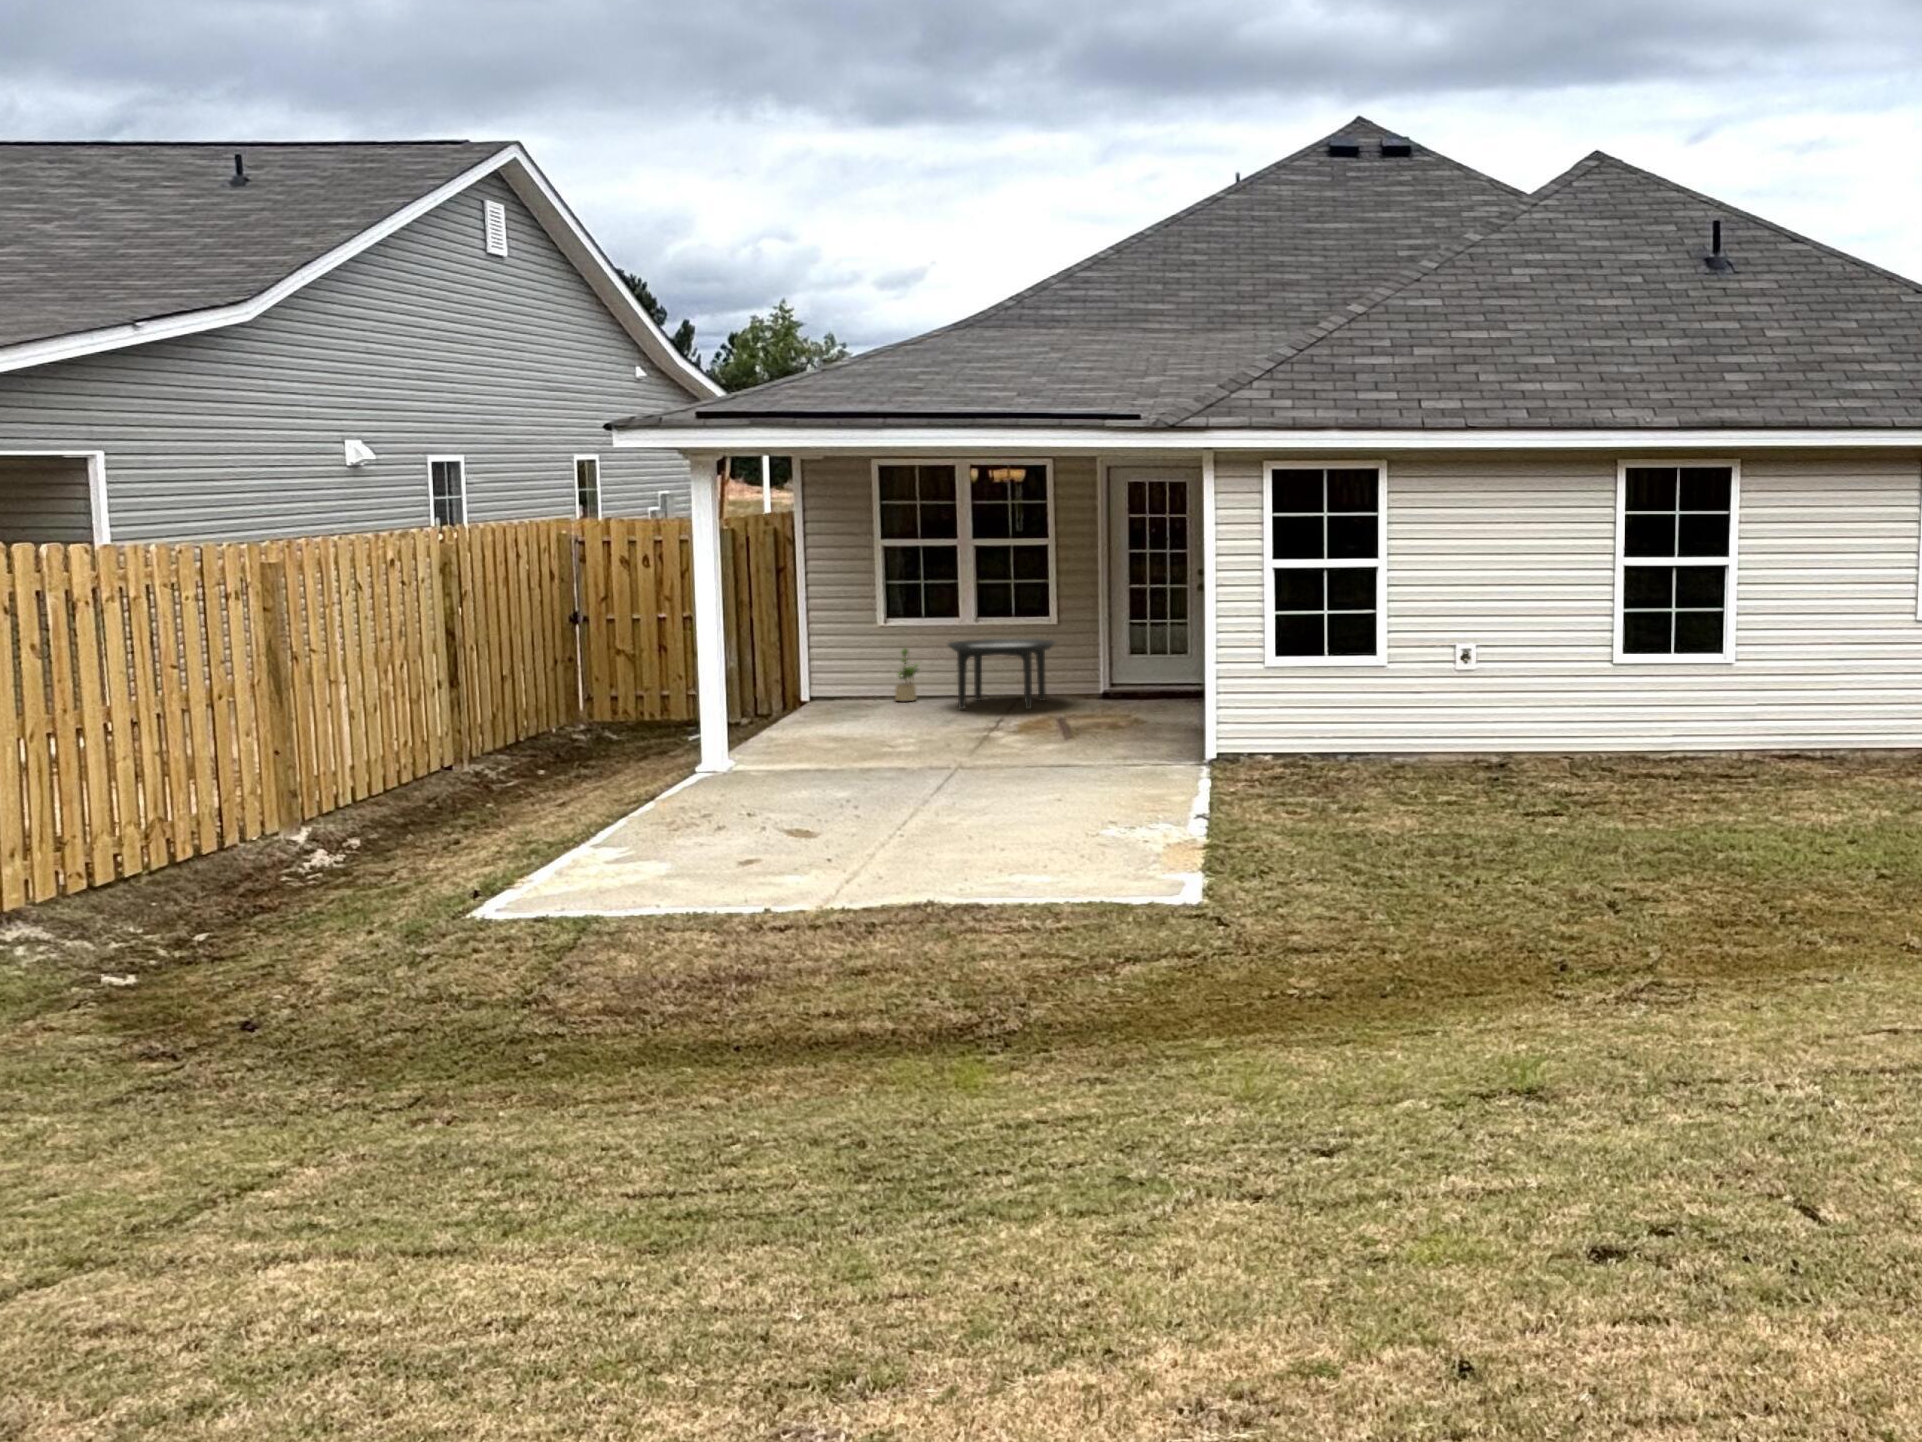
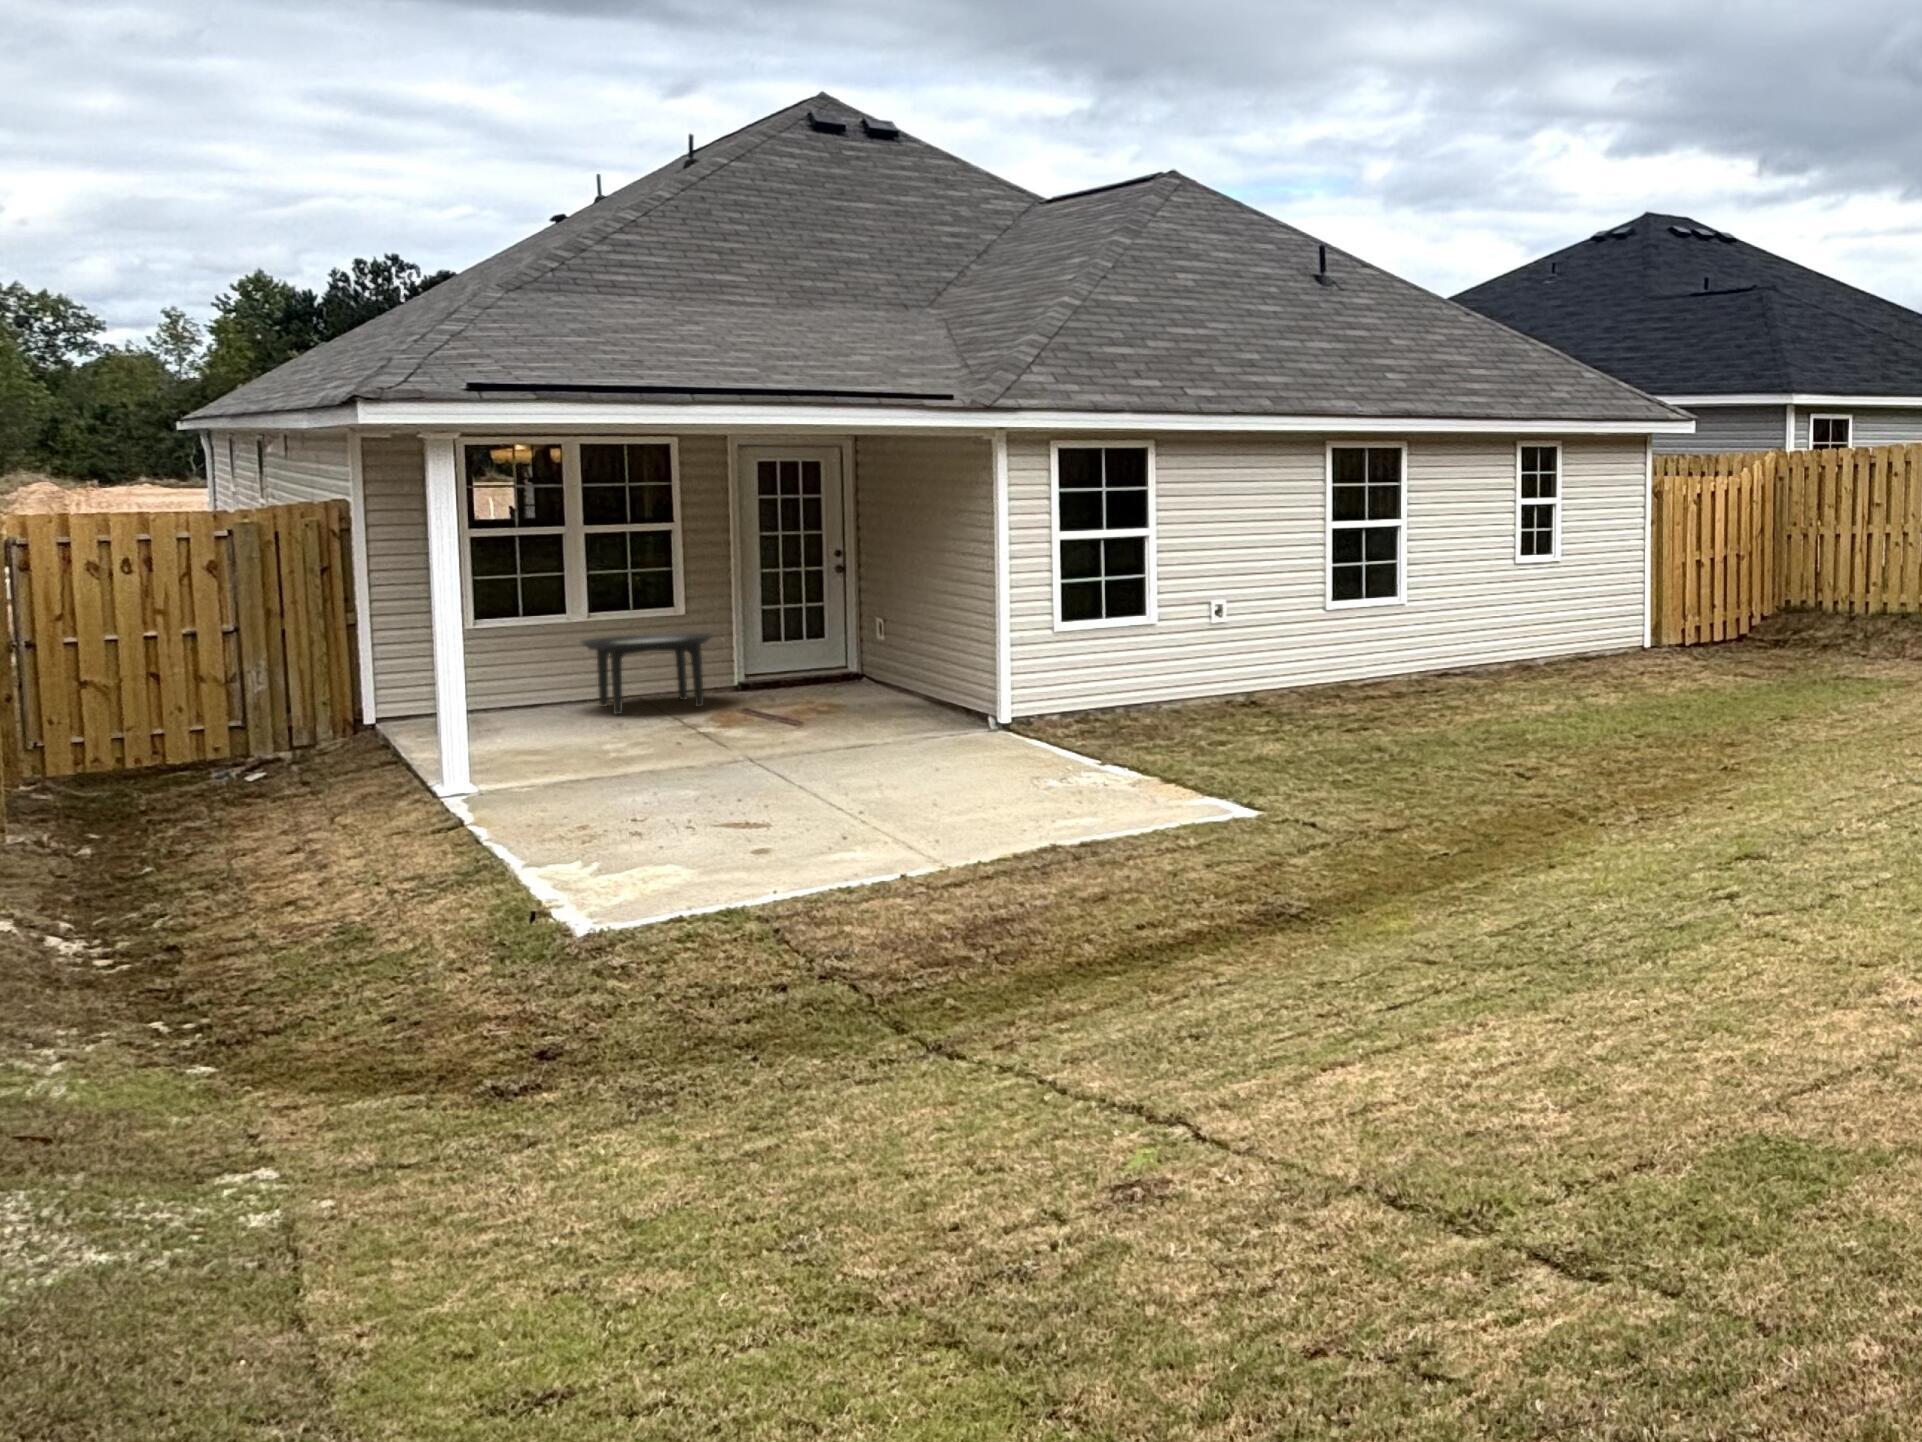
potted plant: present [895,648,919,701] -> none [497,653,528,715]

